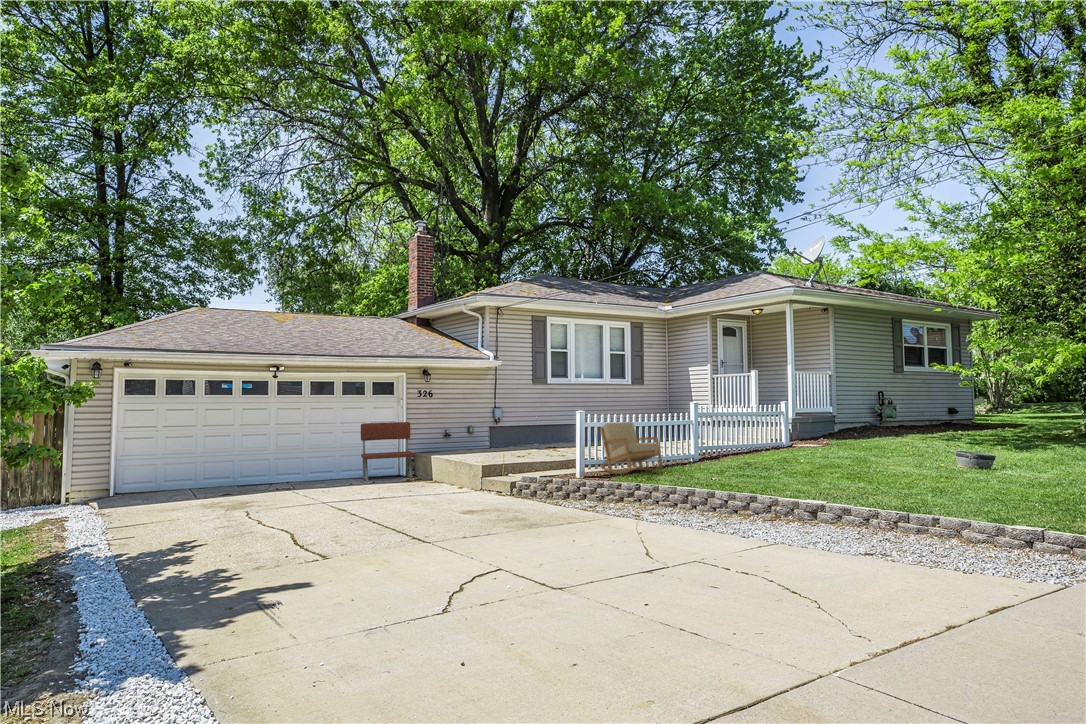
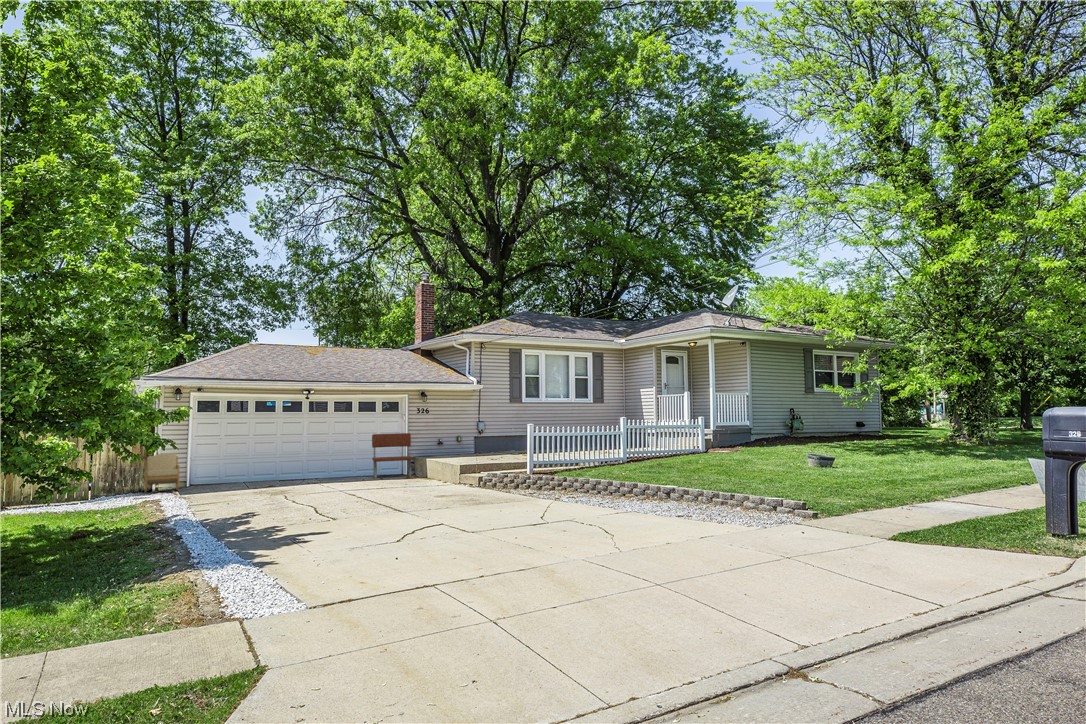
chair: present [600,422,663,474] -> present [145,453,179,493]

